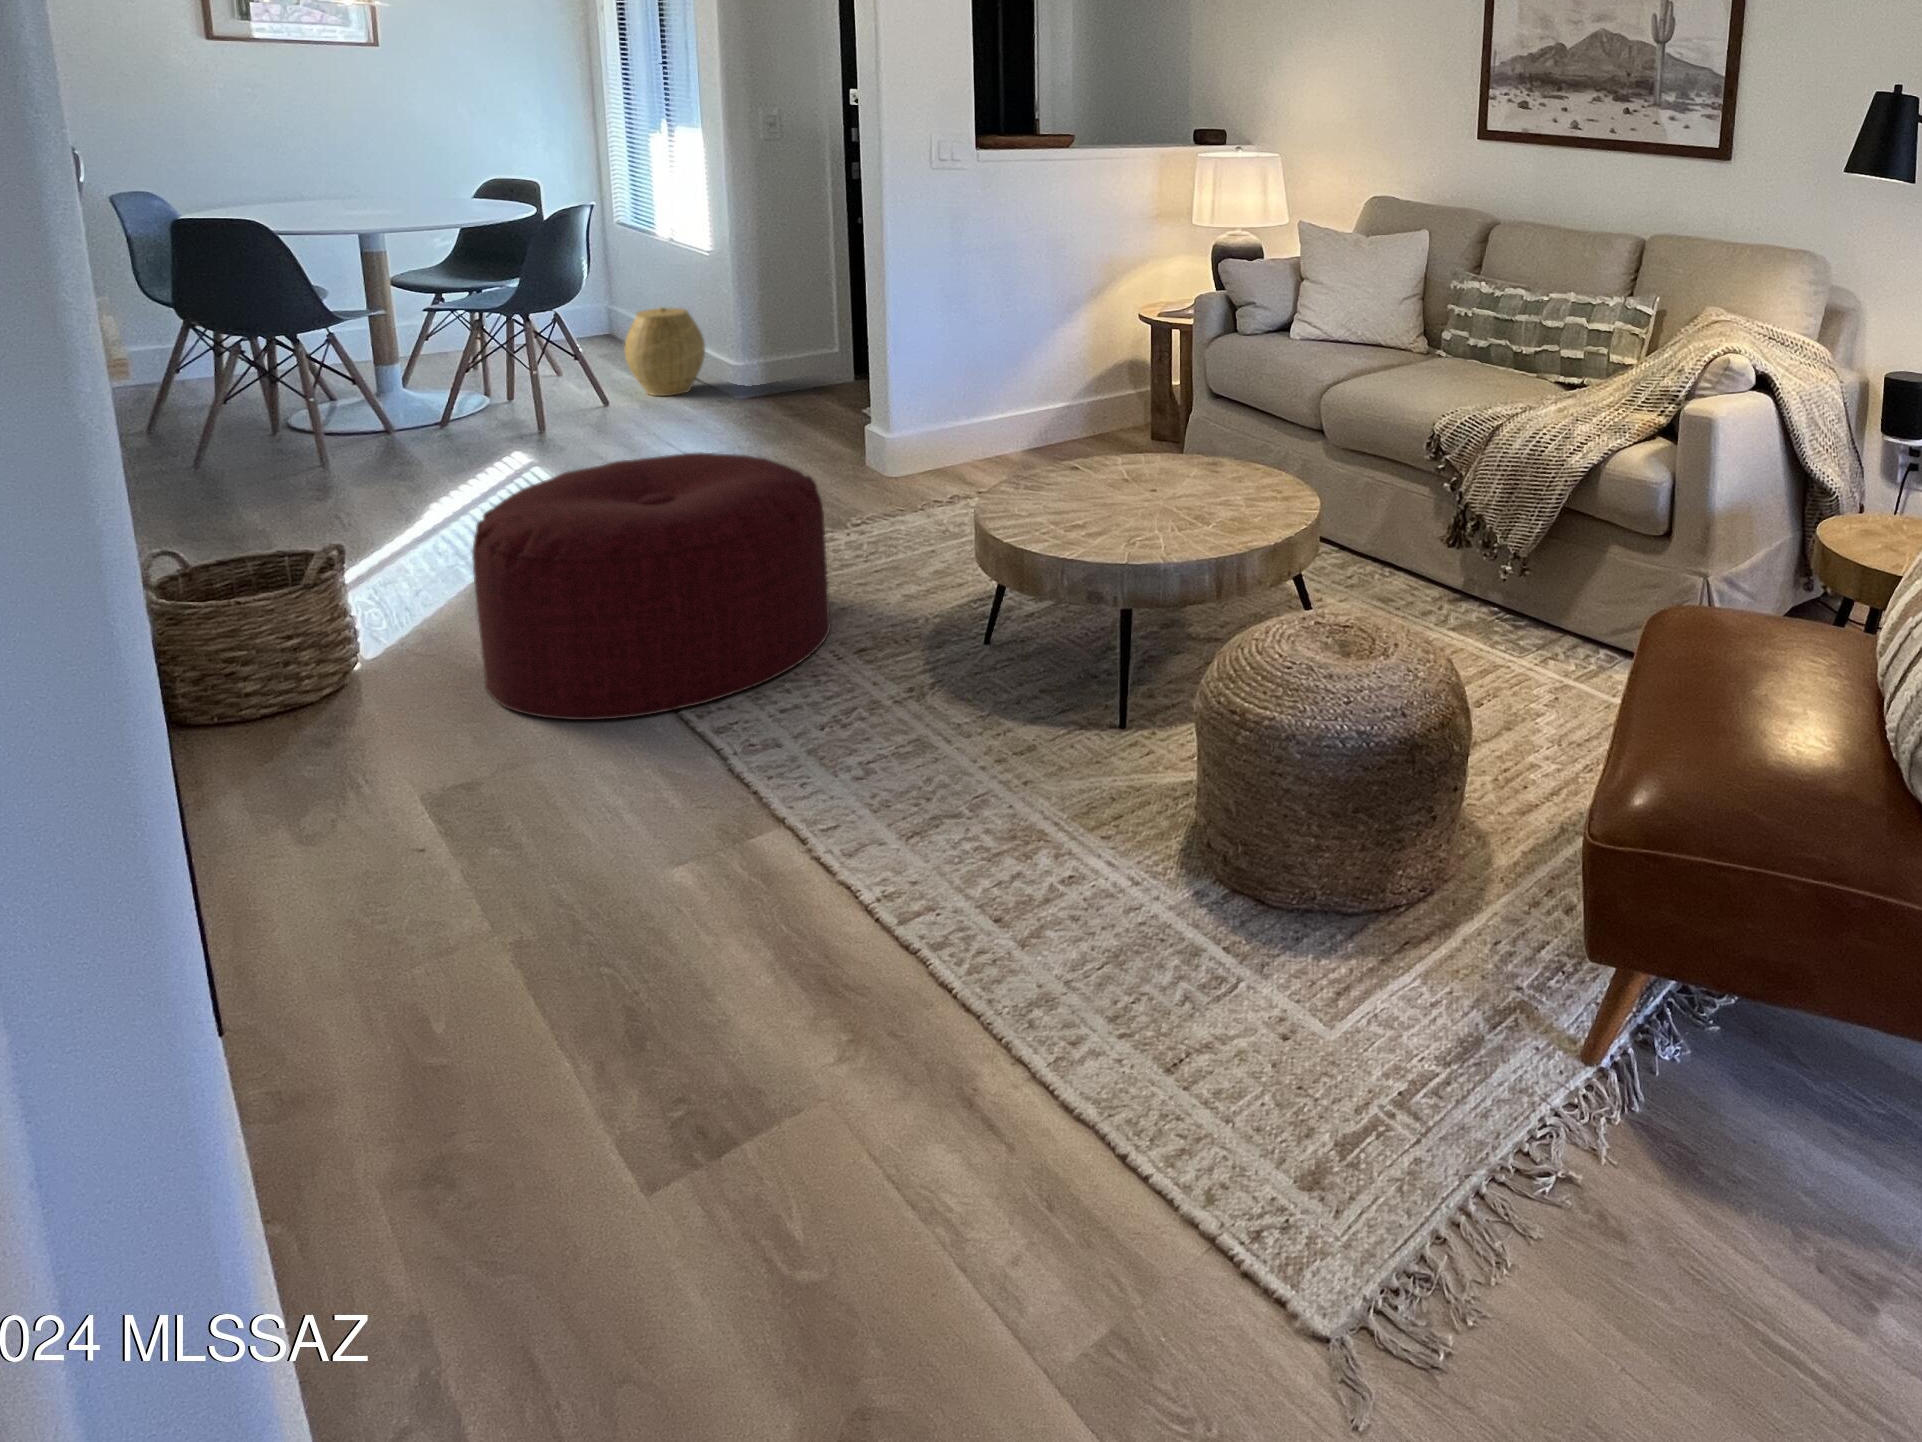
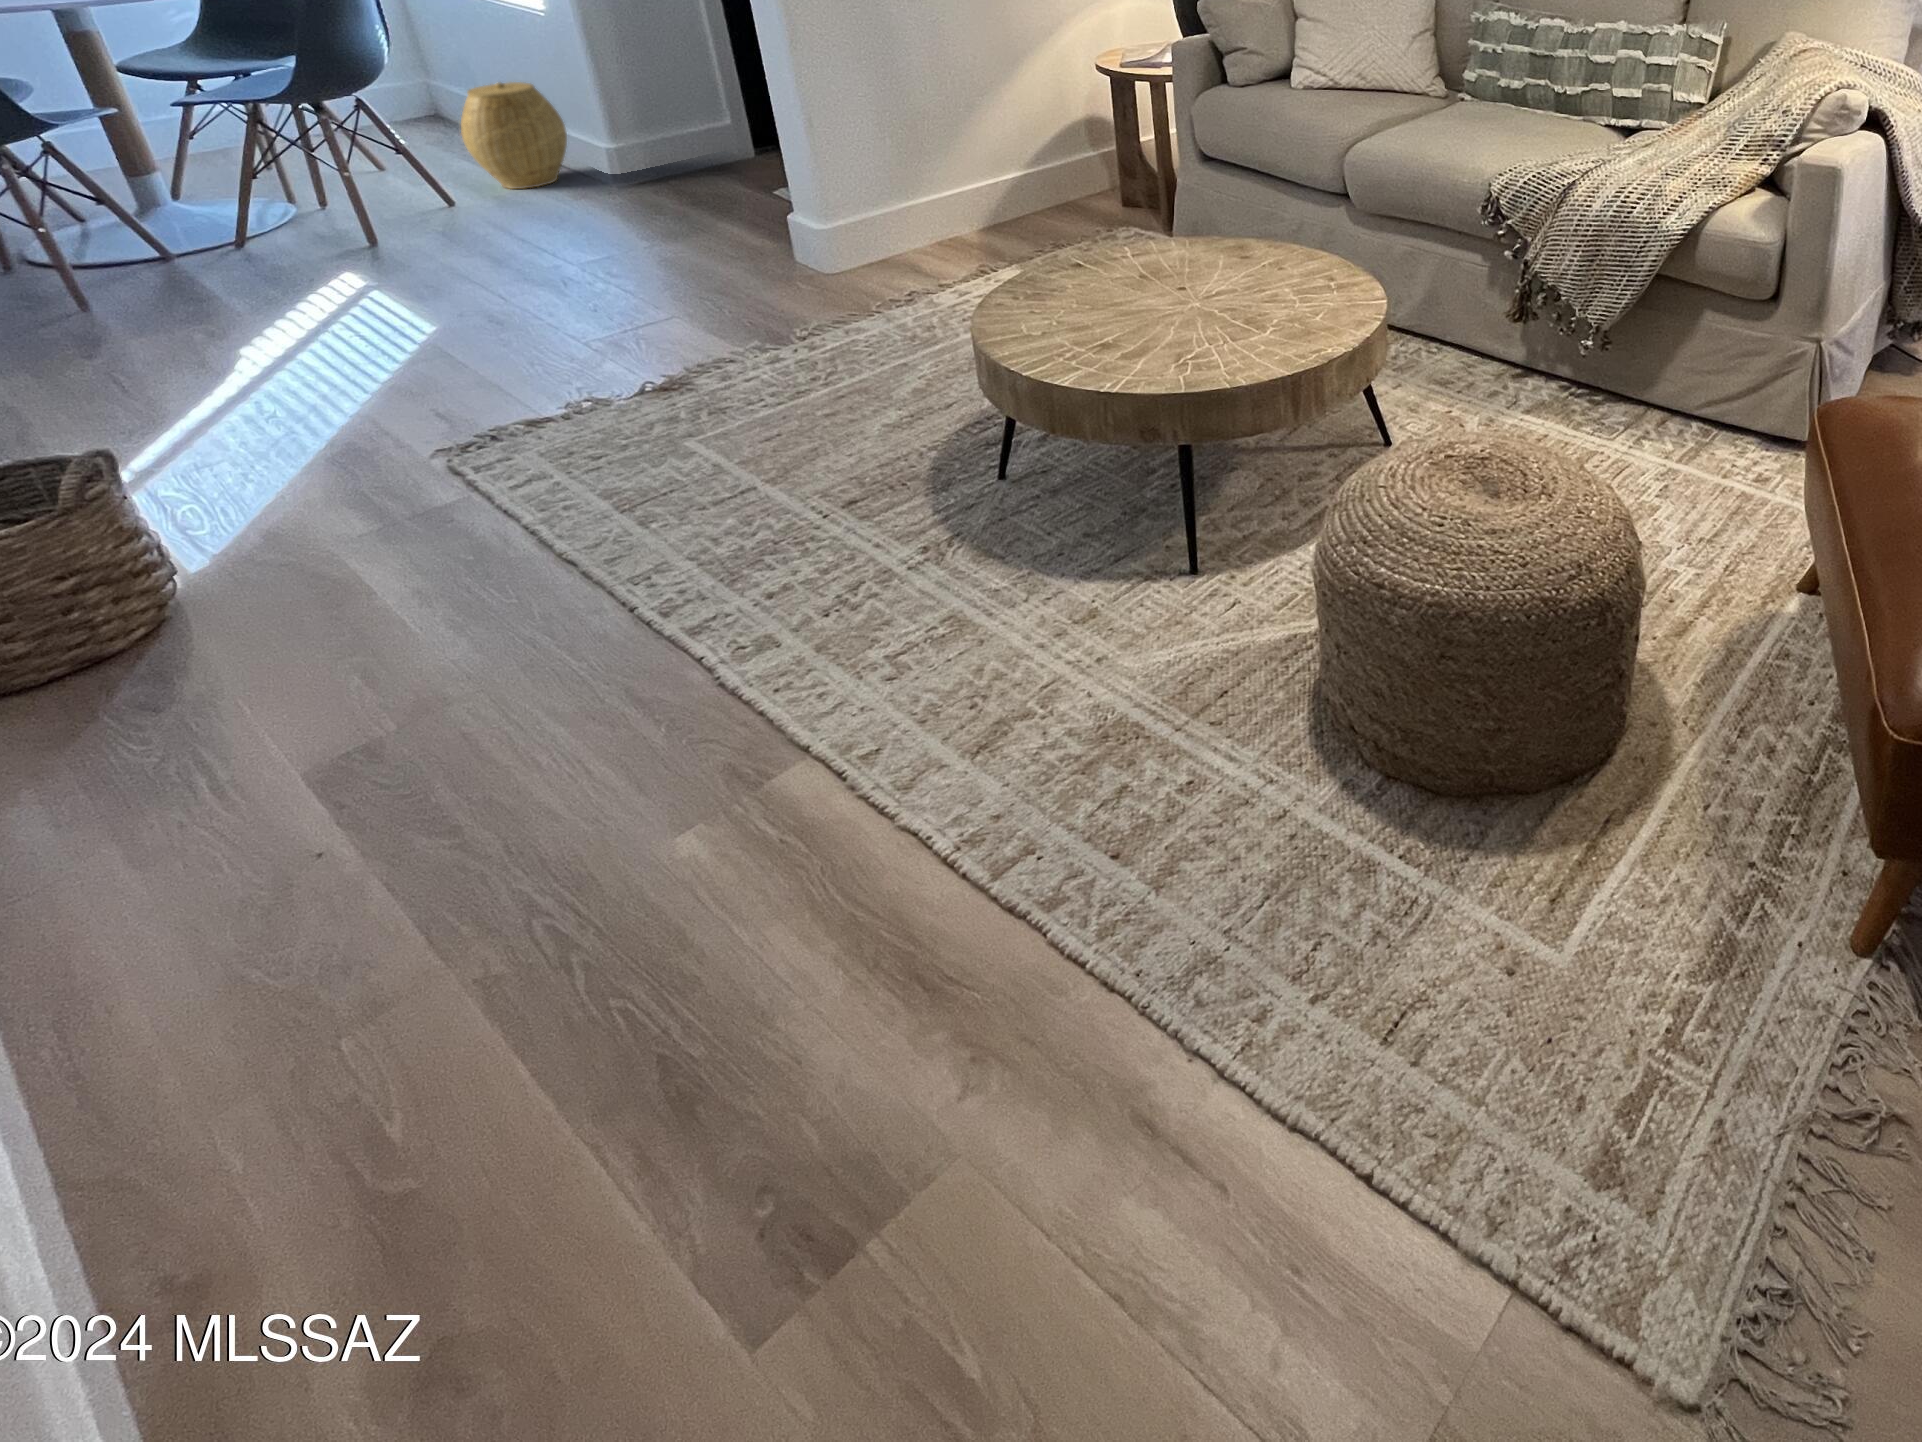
ottoman: present [472,452,830,720] -> none [296,279,805,637]

